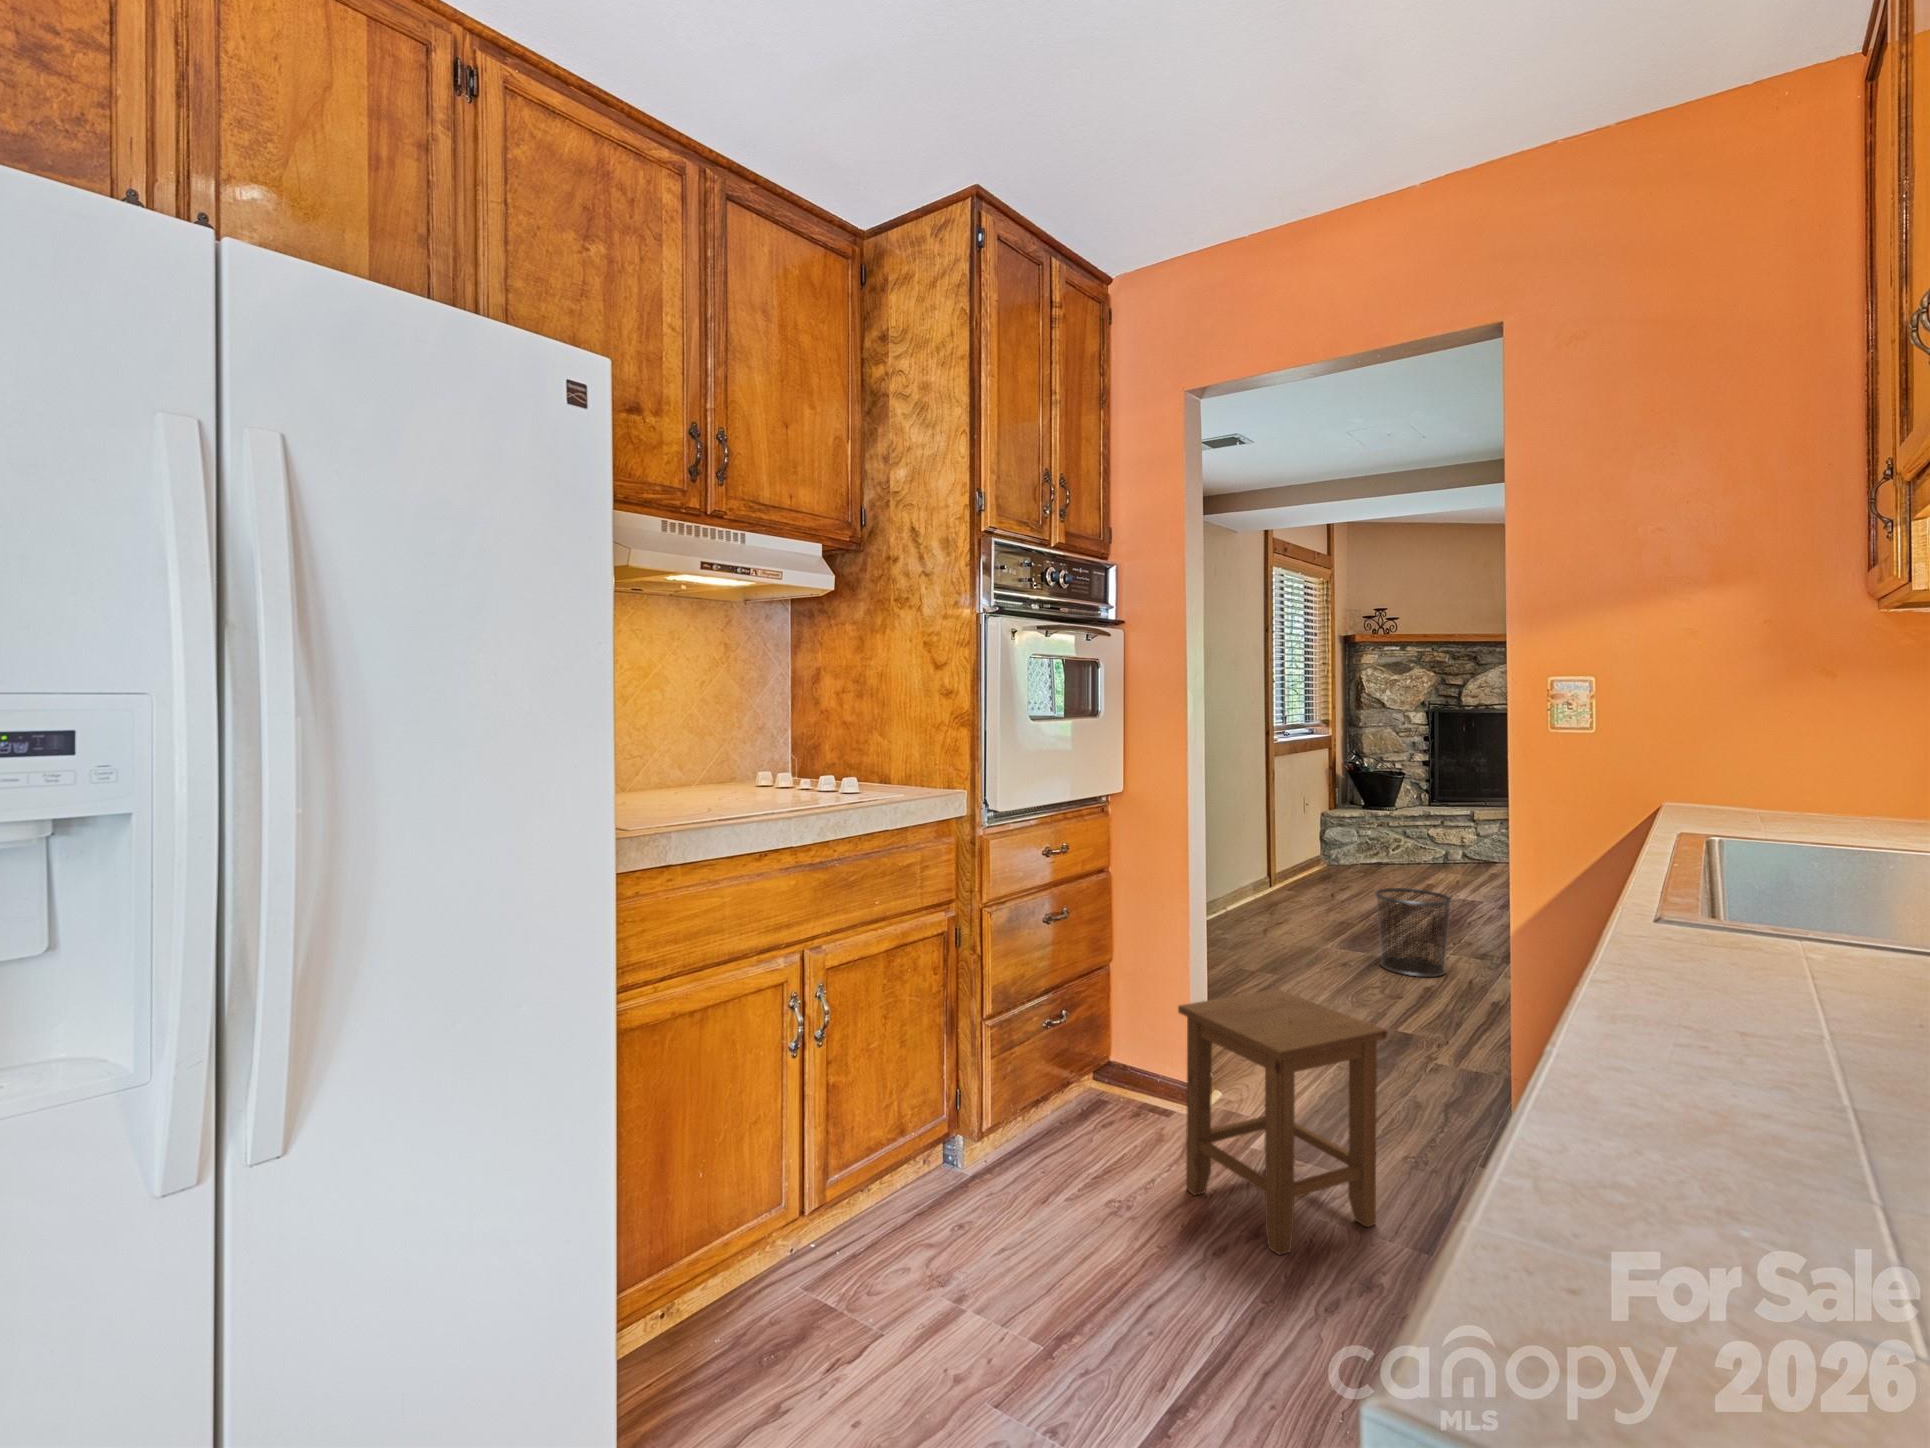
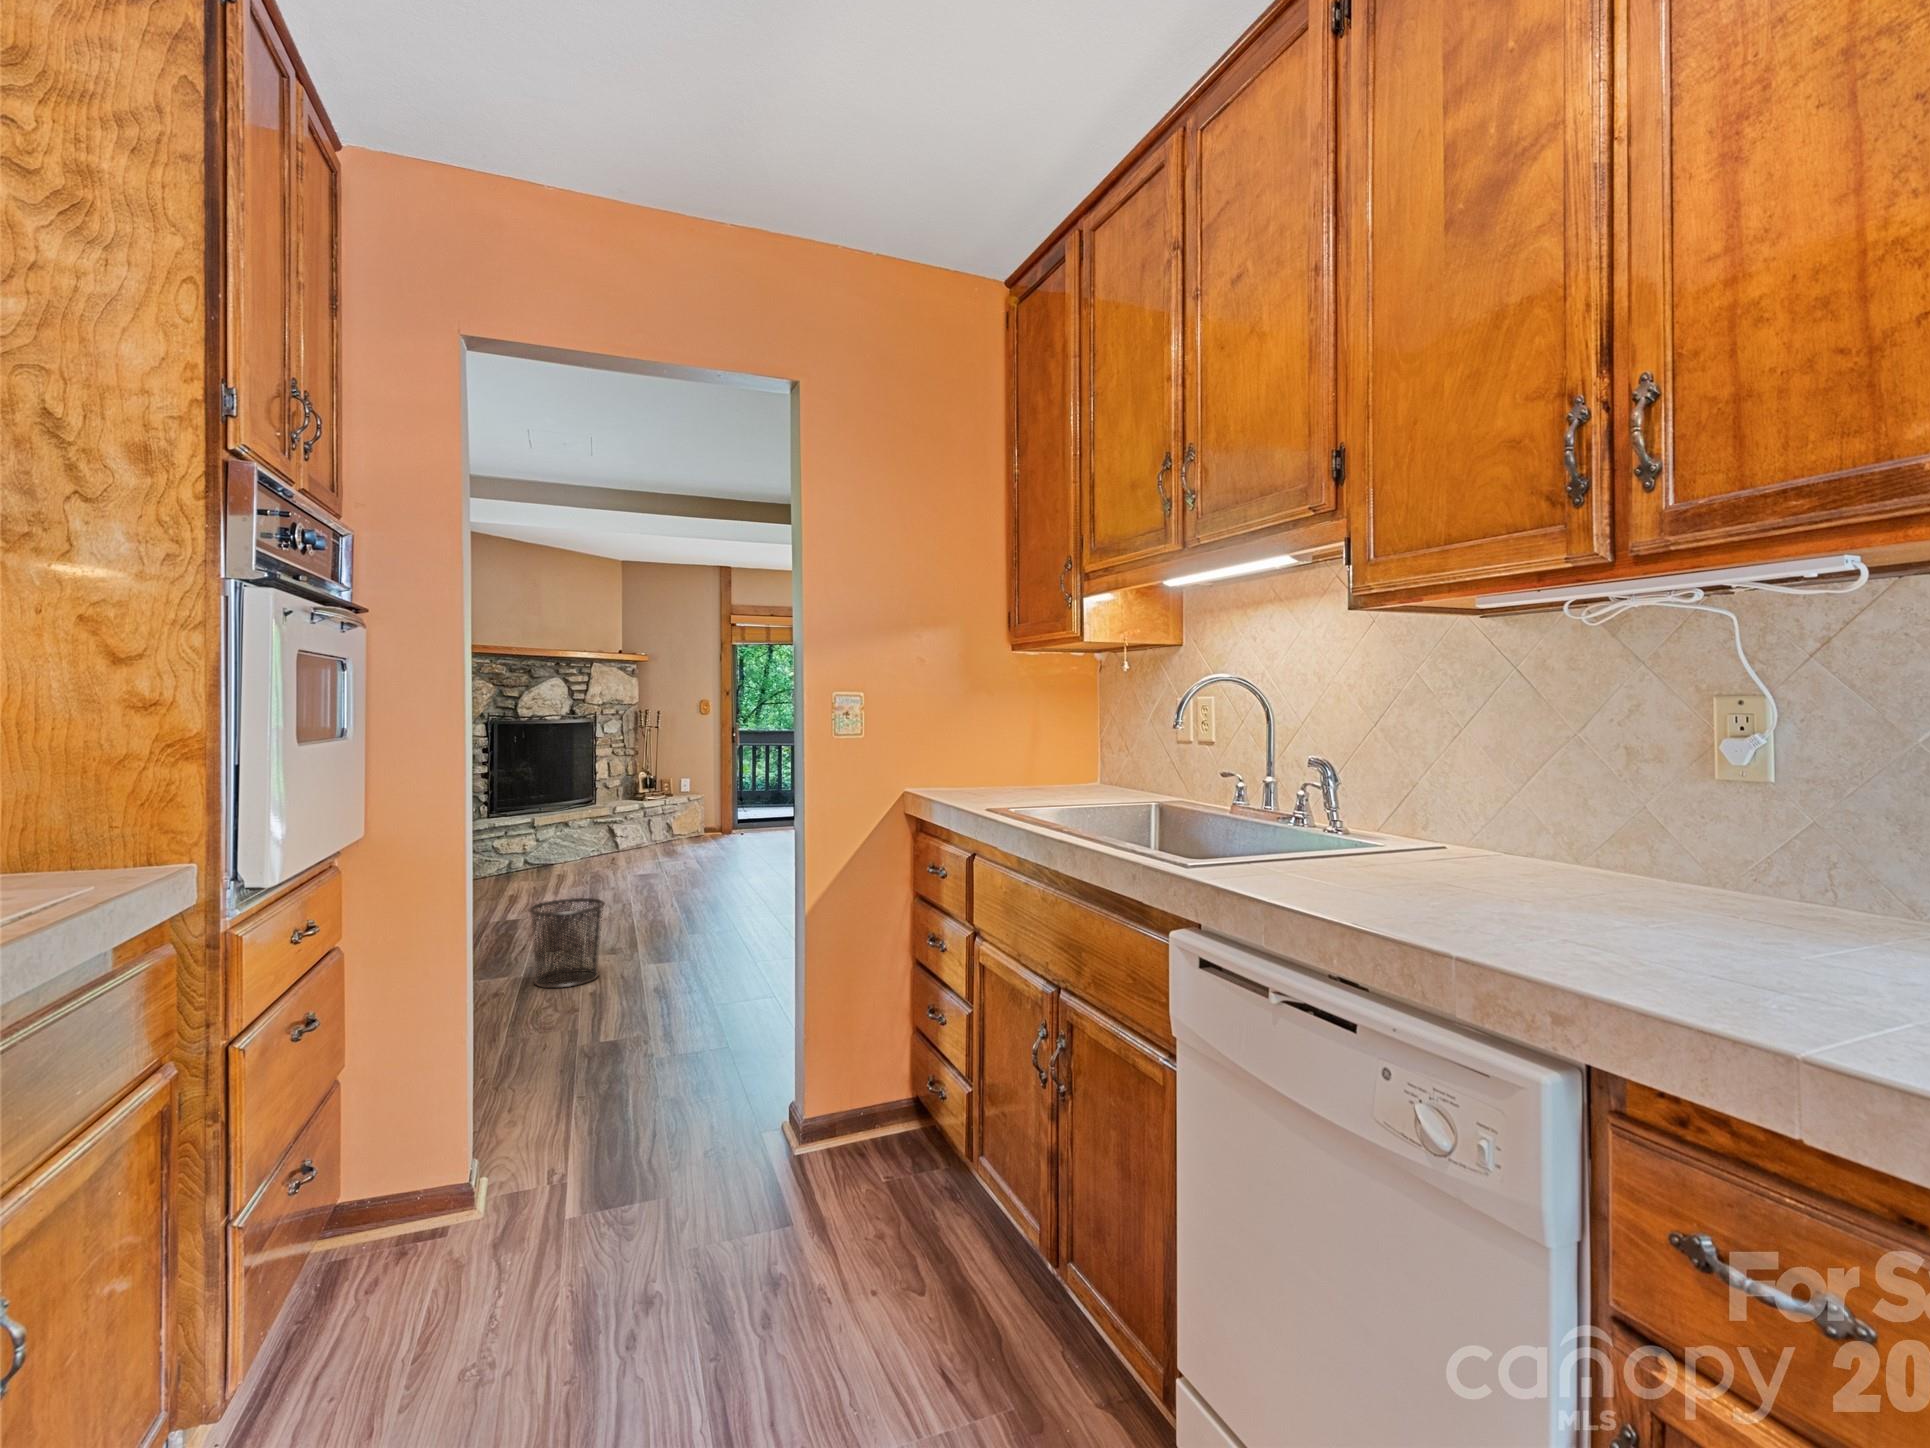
stool: present [1178,989,1387,1255] -> none [529,1025,743,1304]

